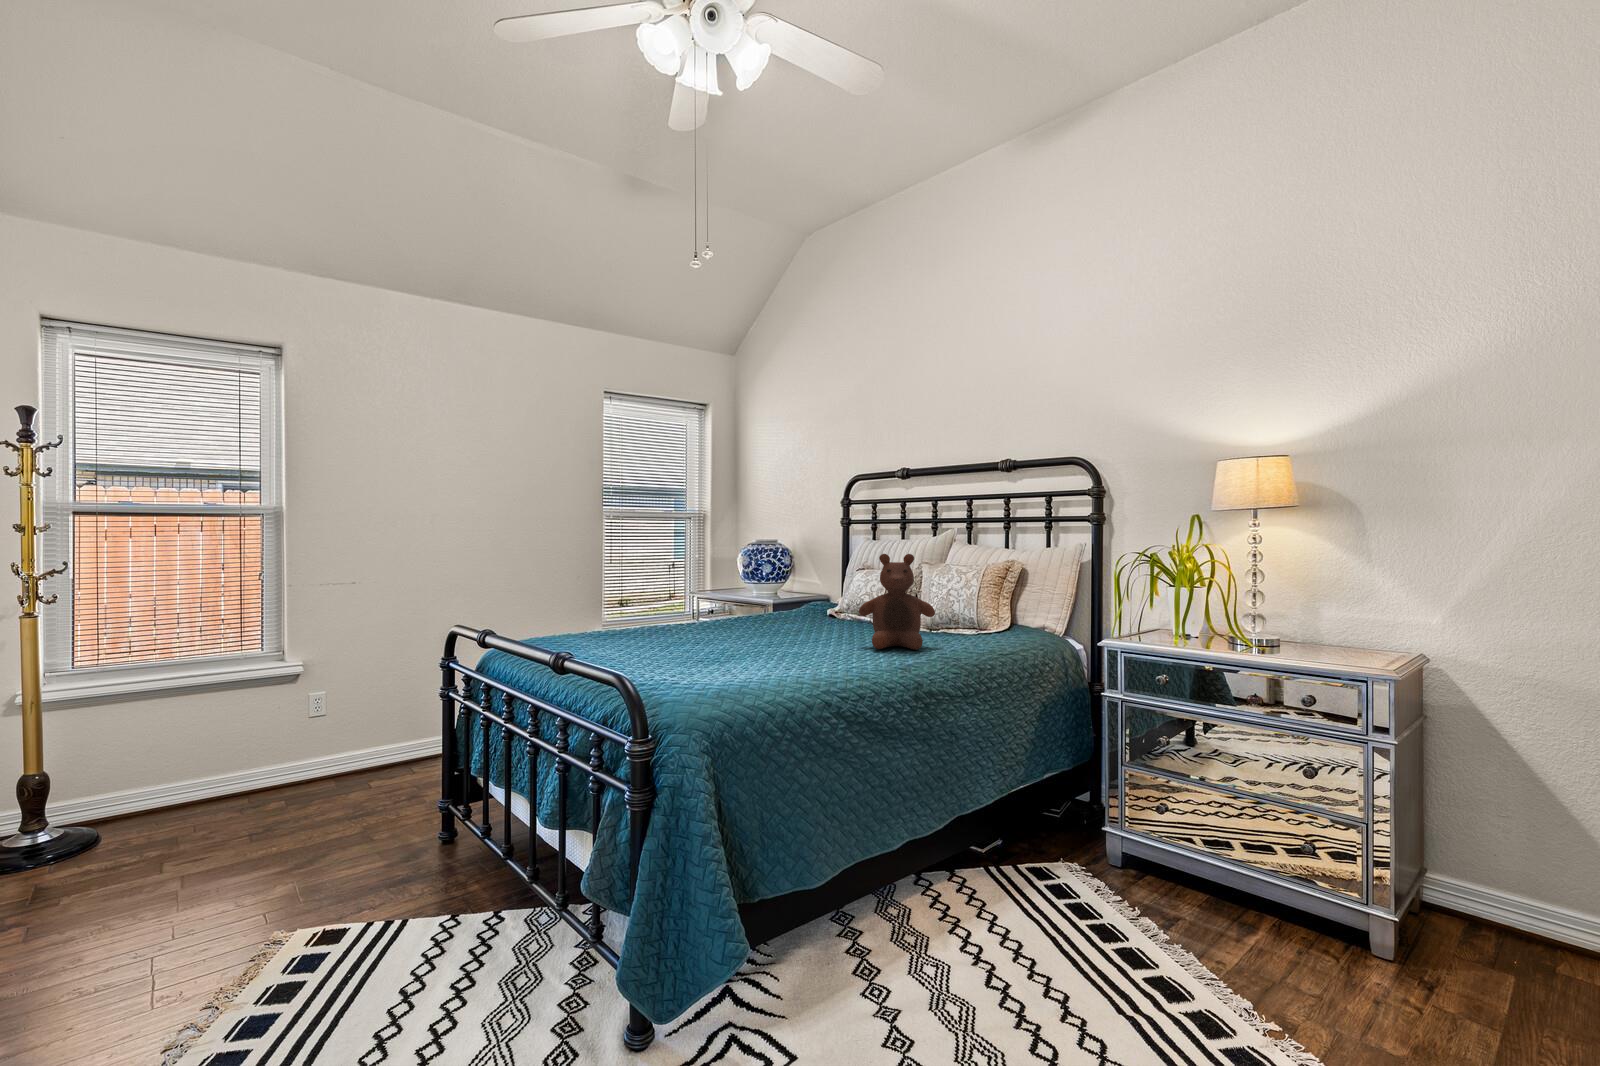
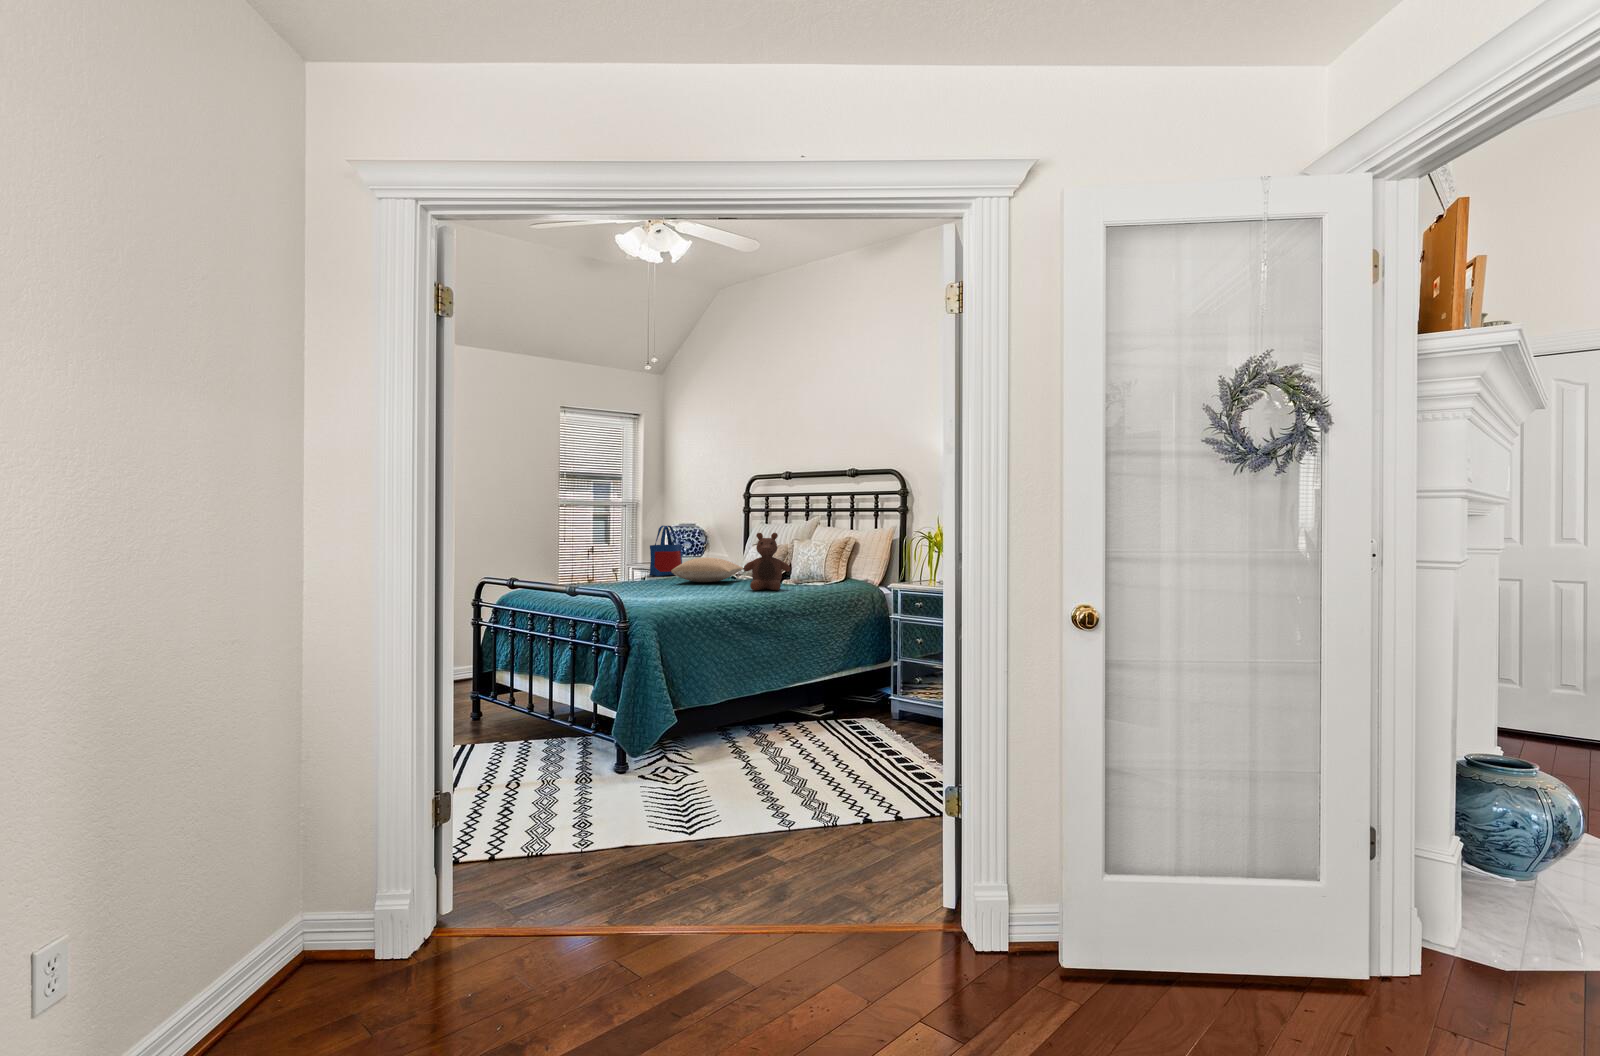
tote bag: none [715,542,762,612] -> present [649,526,682,576]
pillow: none [744,590,849,626] -> present [671,558,744,582]

